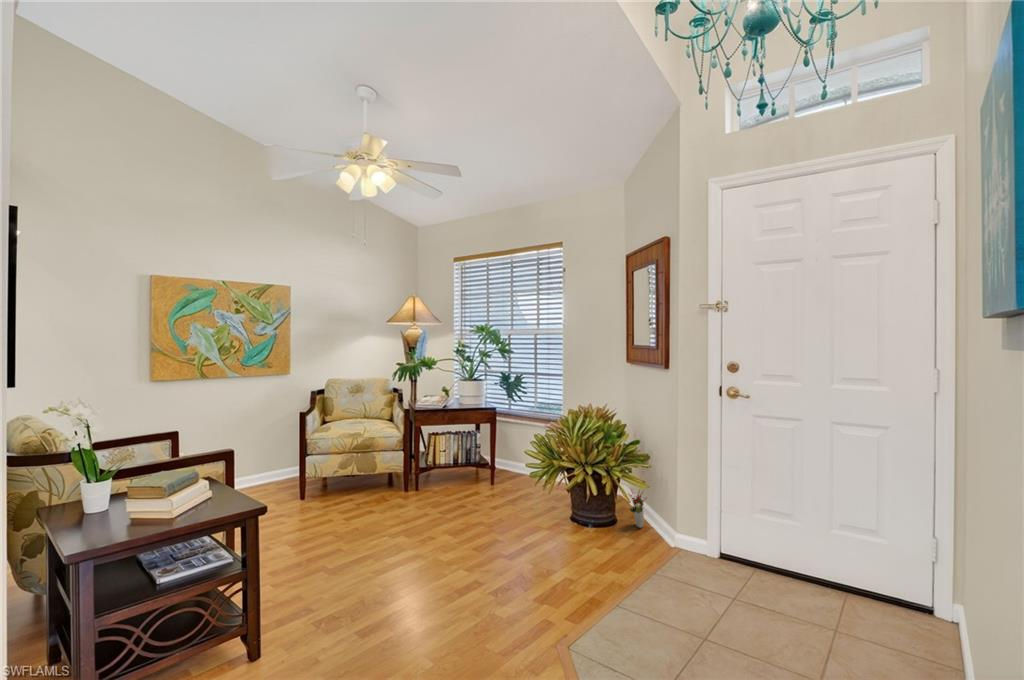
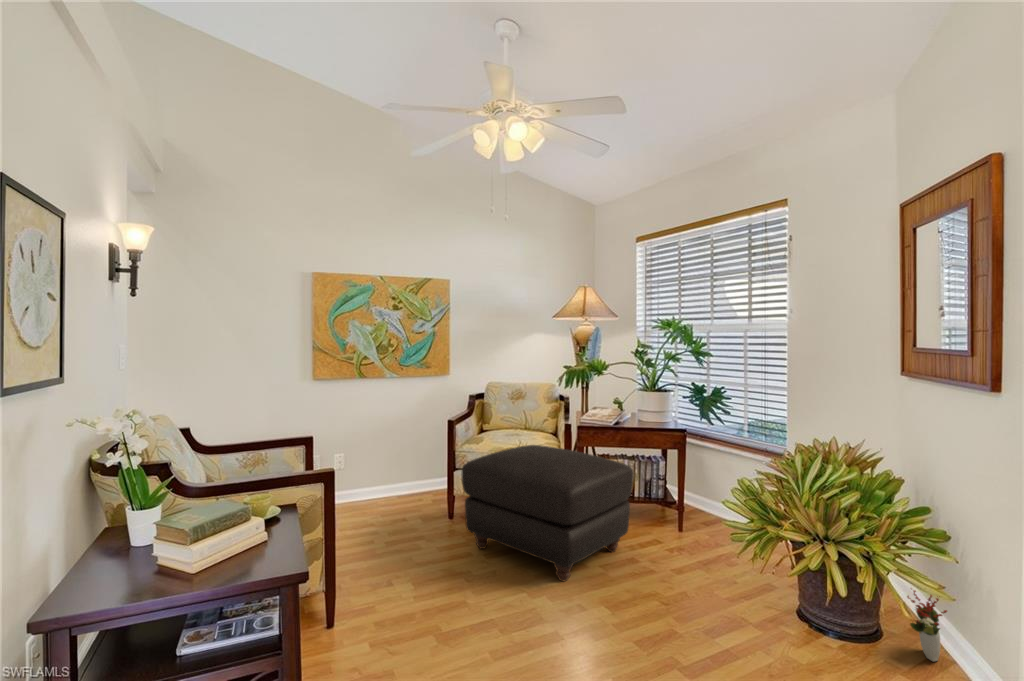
ottoman: none [322,429,461,525] -> present [461,445,634,581]

